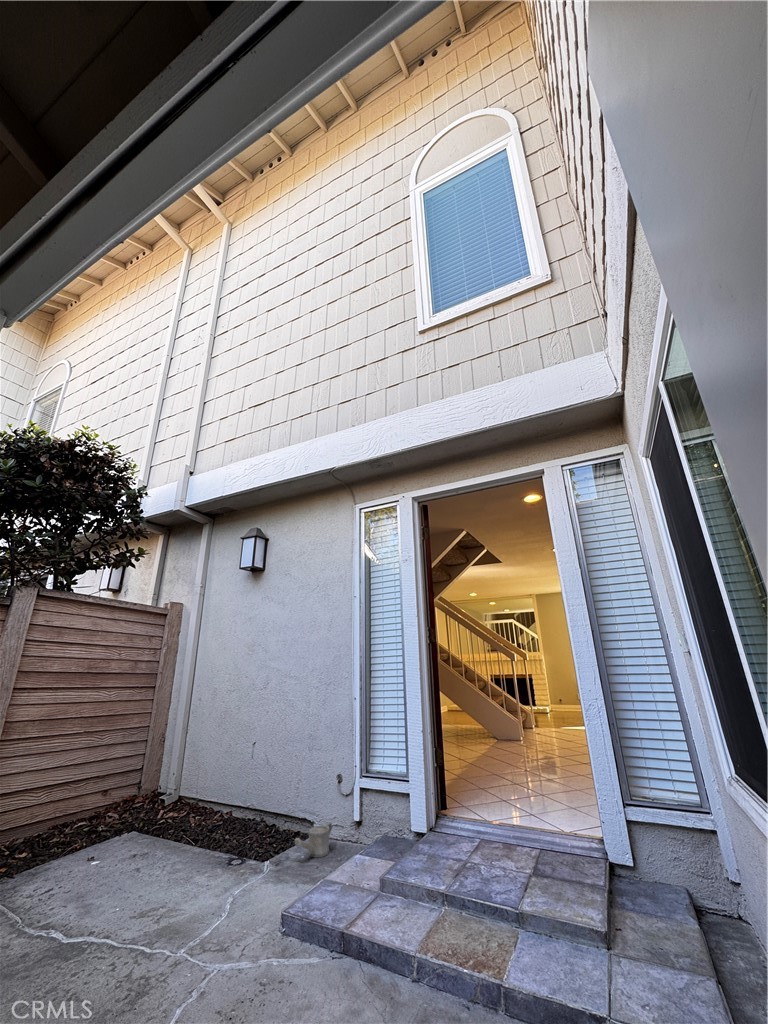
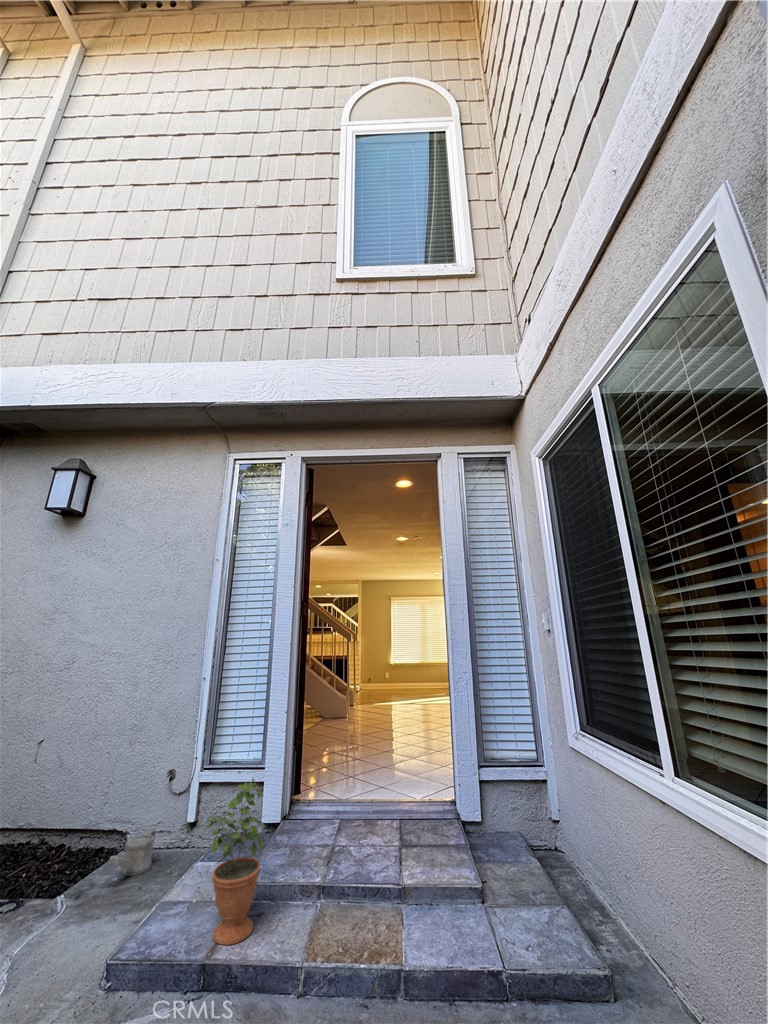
potted plant: none [340,783,387,924] -> present [206,779,263,945]

